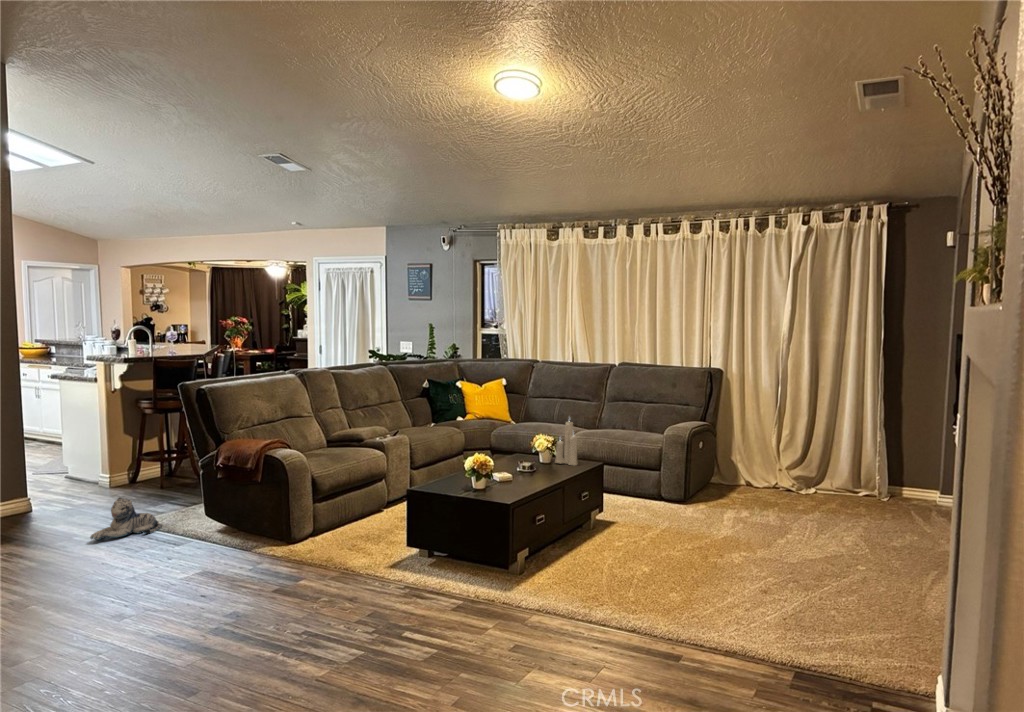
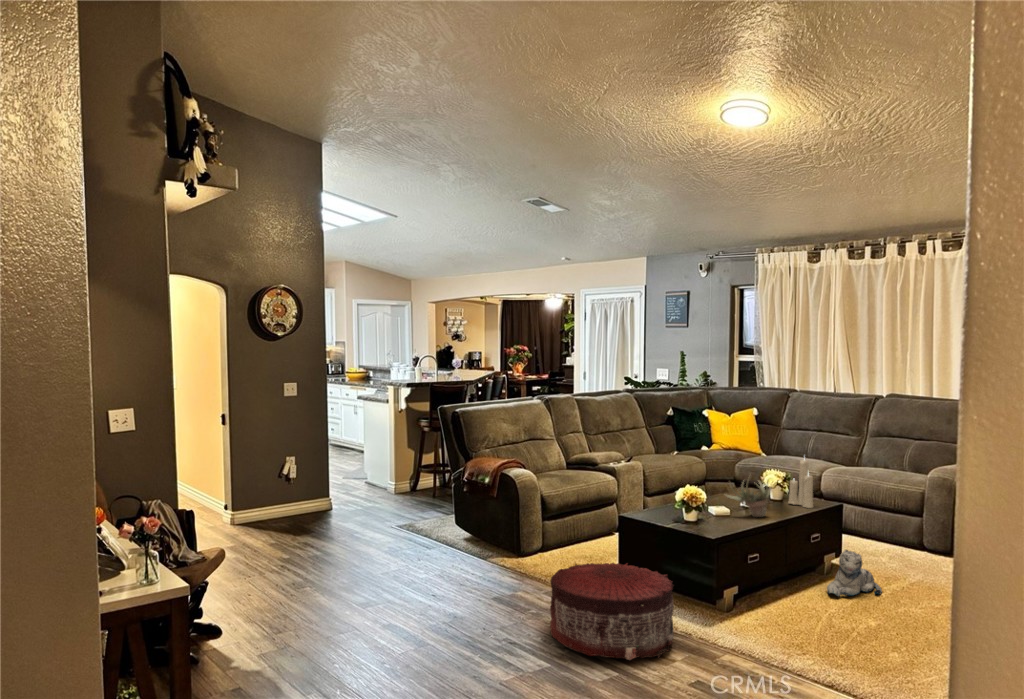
succulent plant: none [505,435,547,478] -> present [725,481,771,517]
plush toy: present [90,497,161,540] -> present [827,550,882,596]
pouf: none [352,535,481,636] -> present [550,563,674,660]

